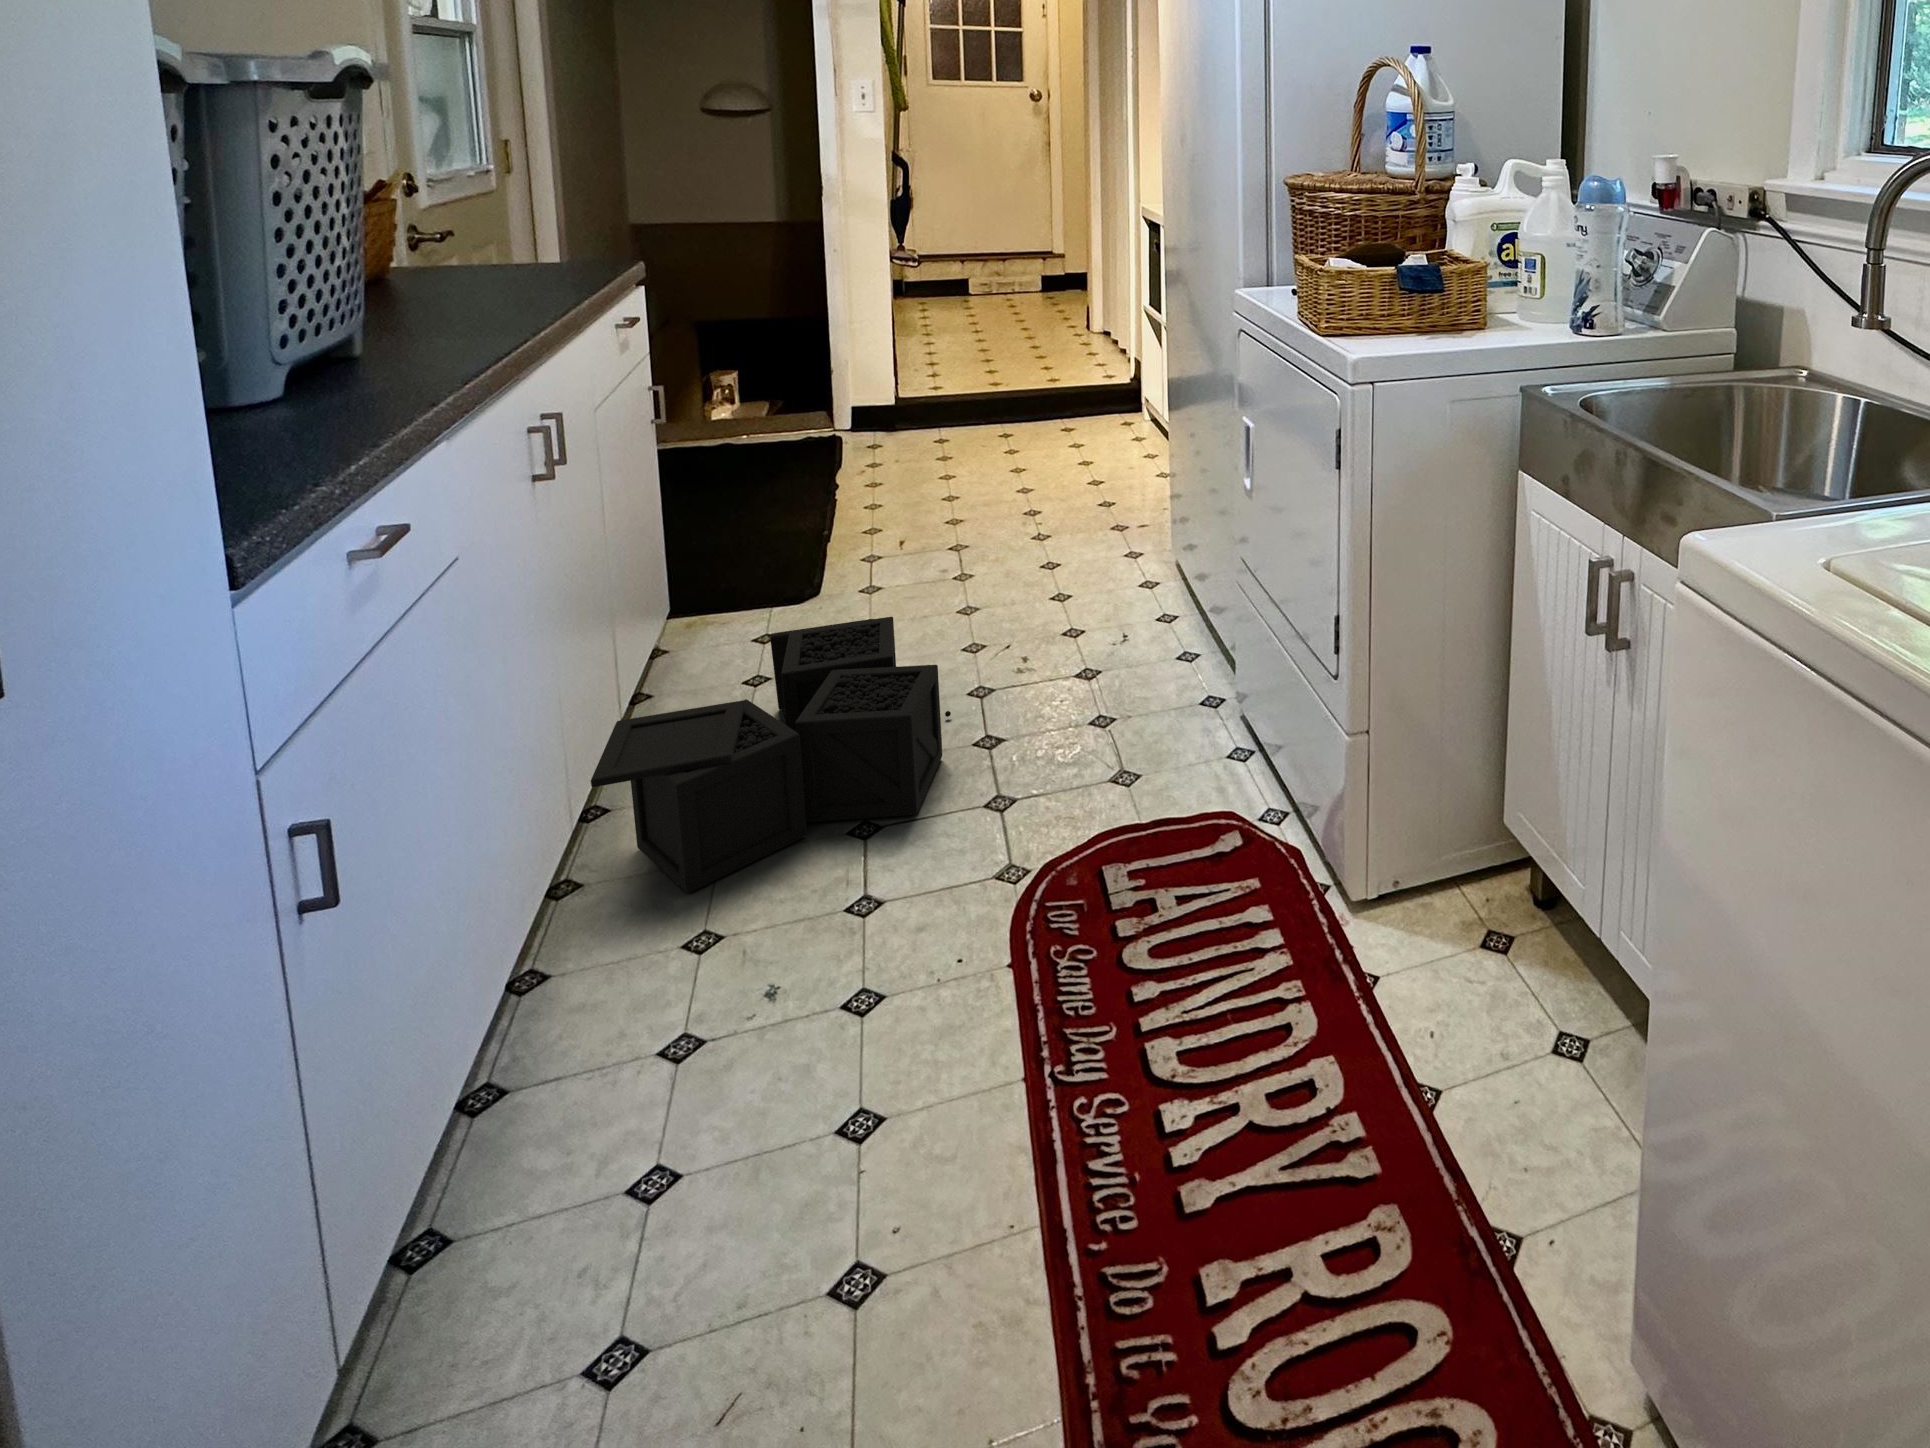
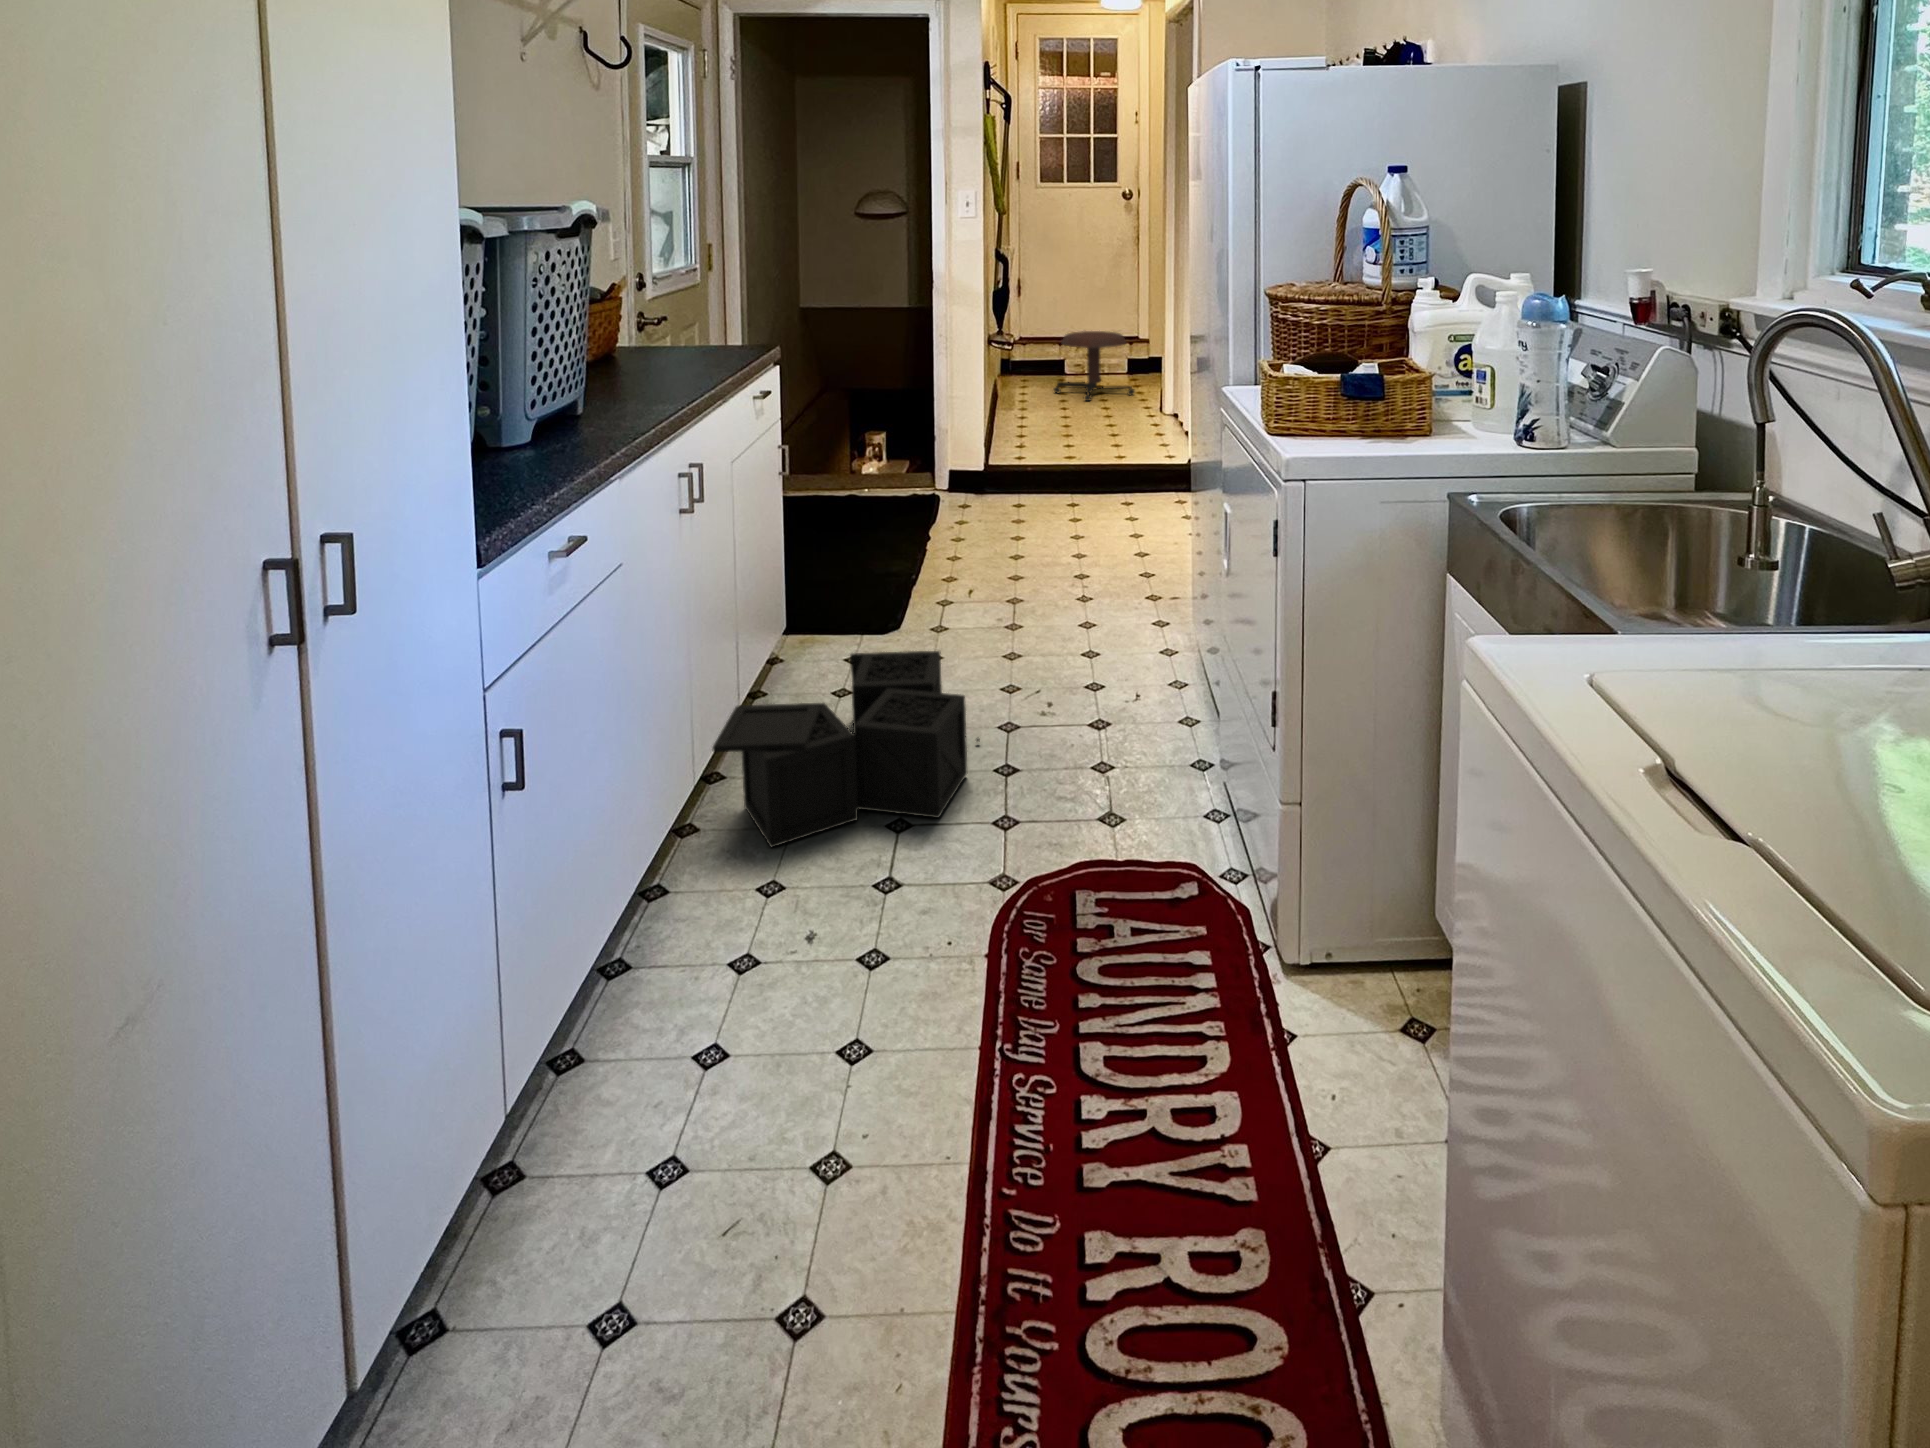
stool: none [959,246,1057,323] -> present [1053,331,1135,401]

